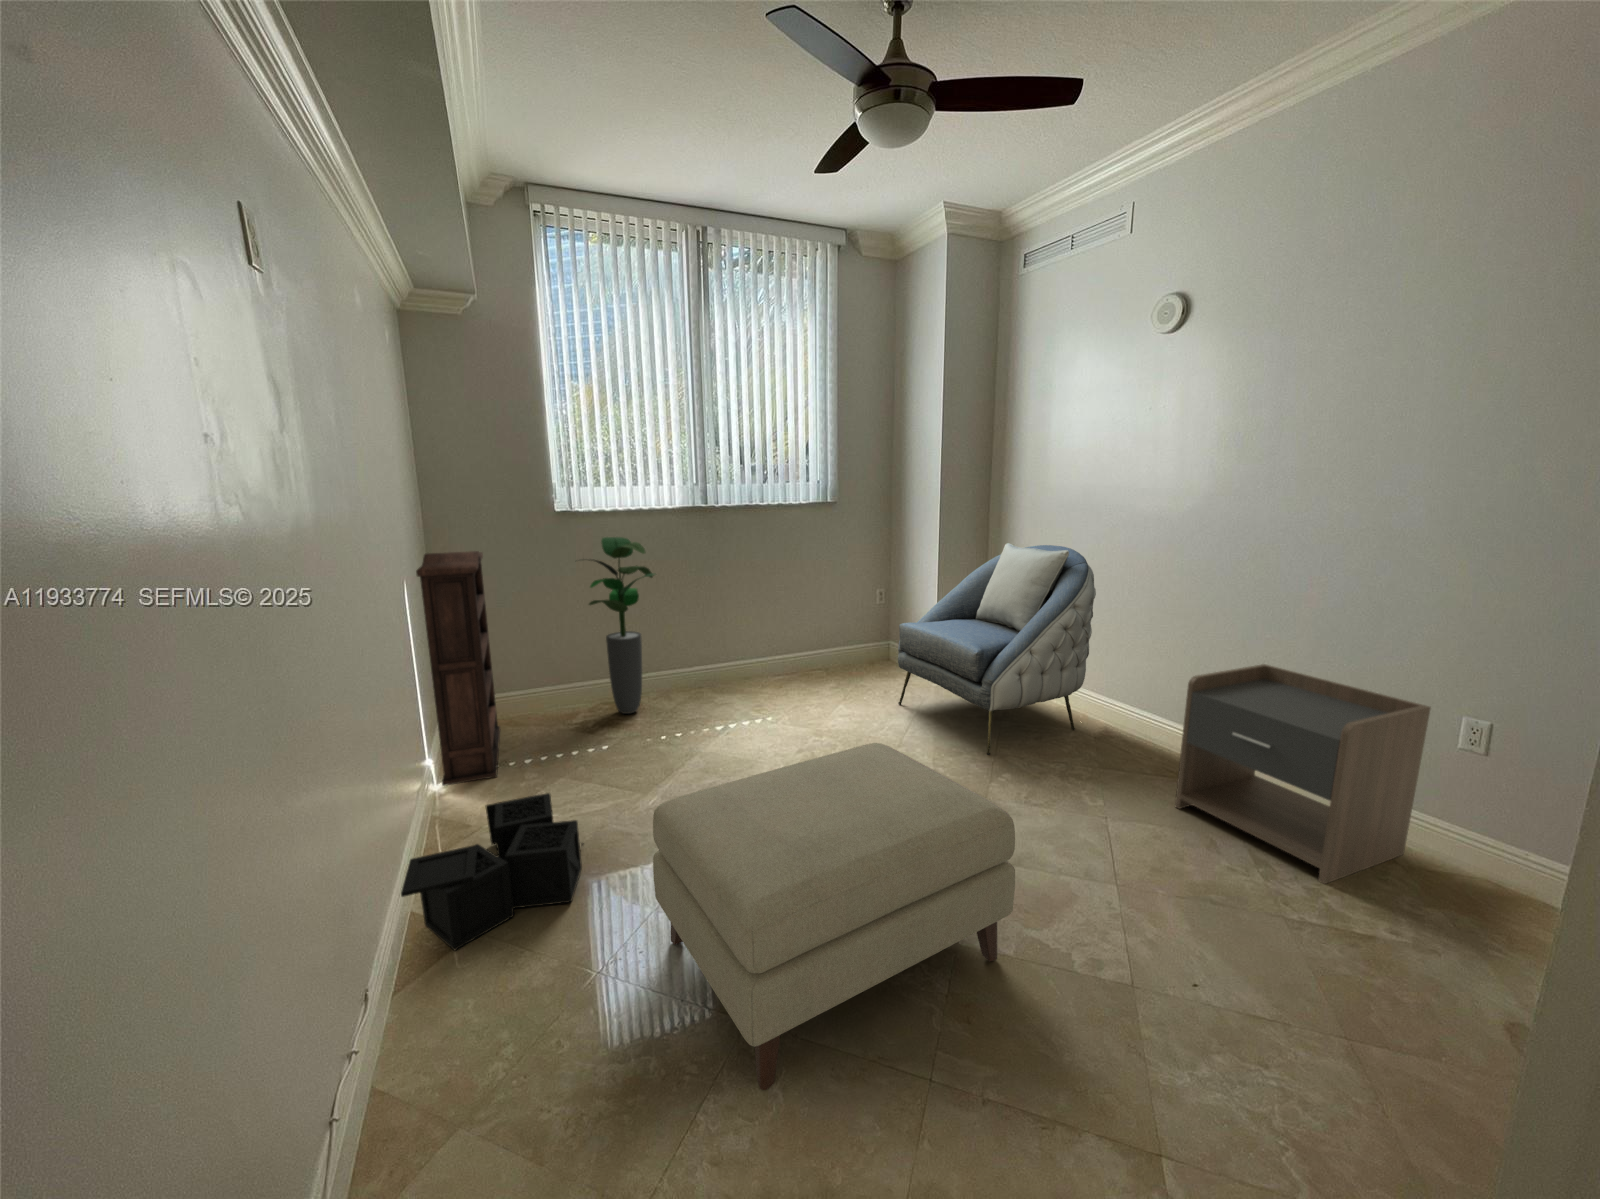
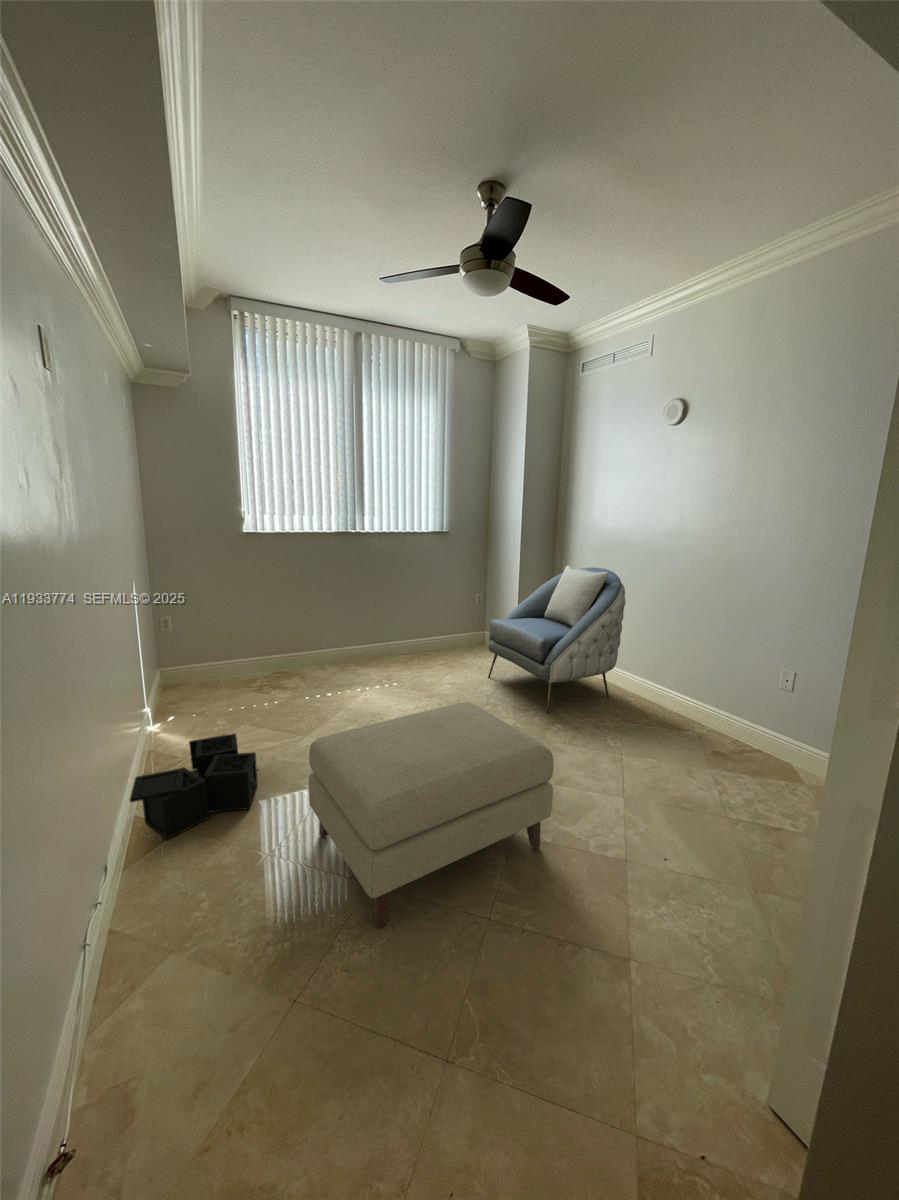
potted plant: present [589,537,654,714] -> none [257,551,317,680]
bookshelf: present [416,551,500,786] -> none [141,559,198,728]
nightstand: present [1175,664,1431,884] -> none [670,655,832,802]

